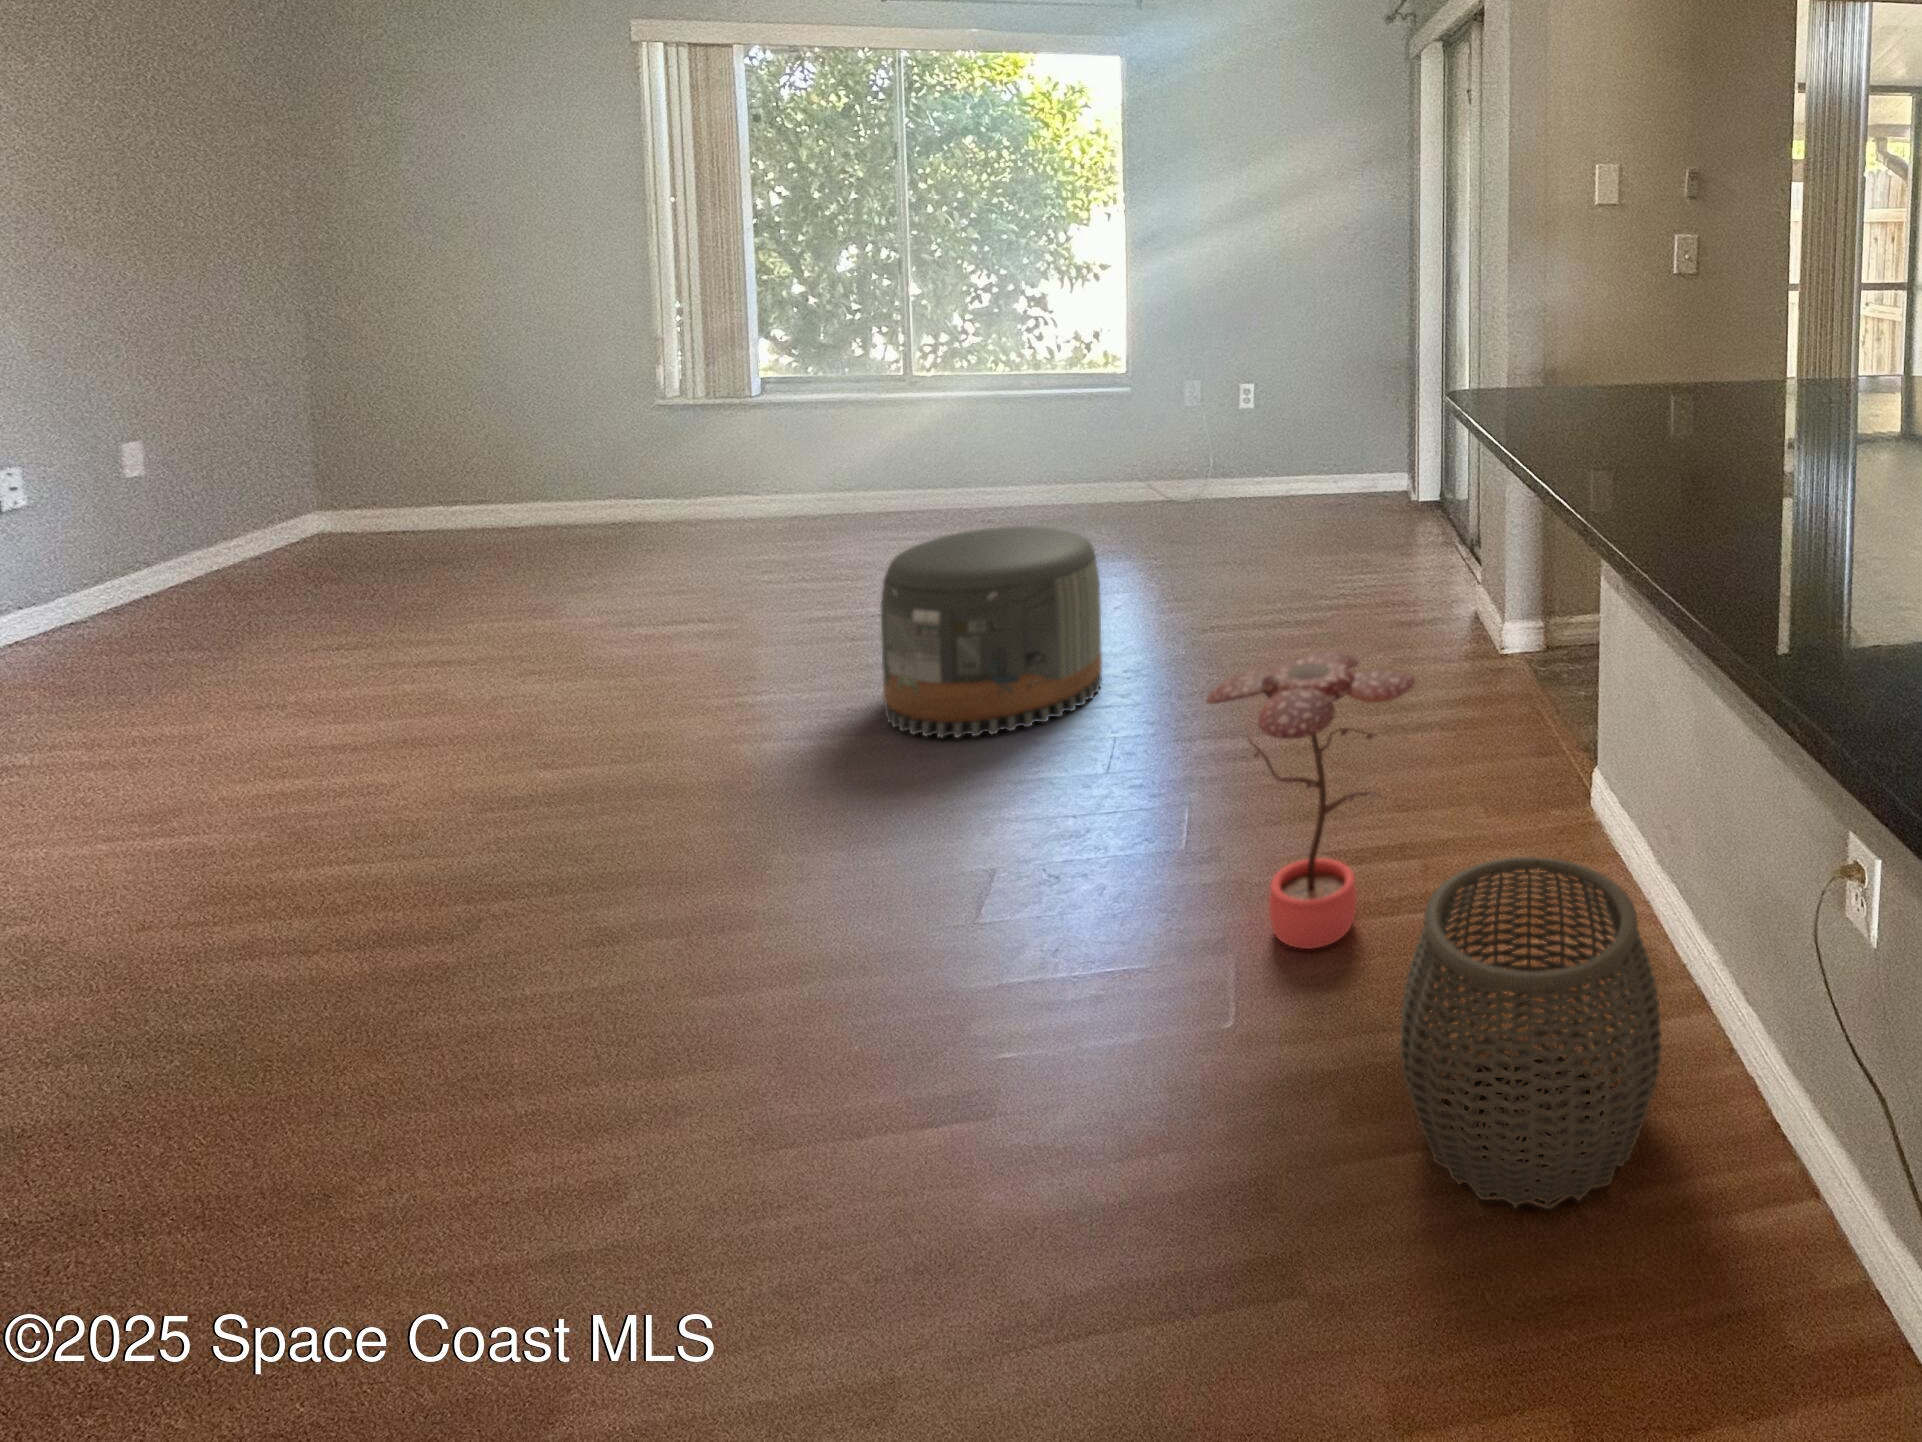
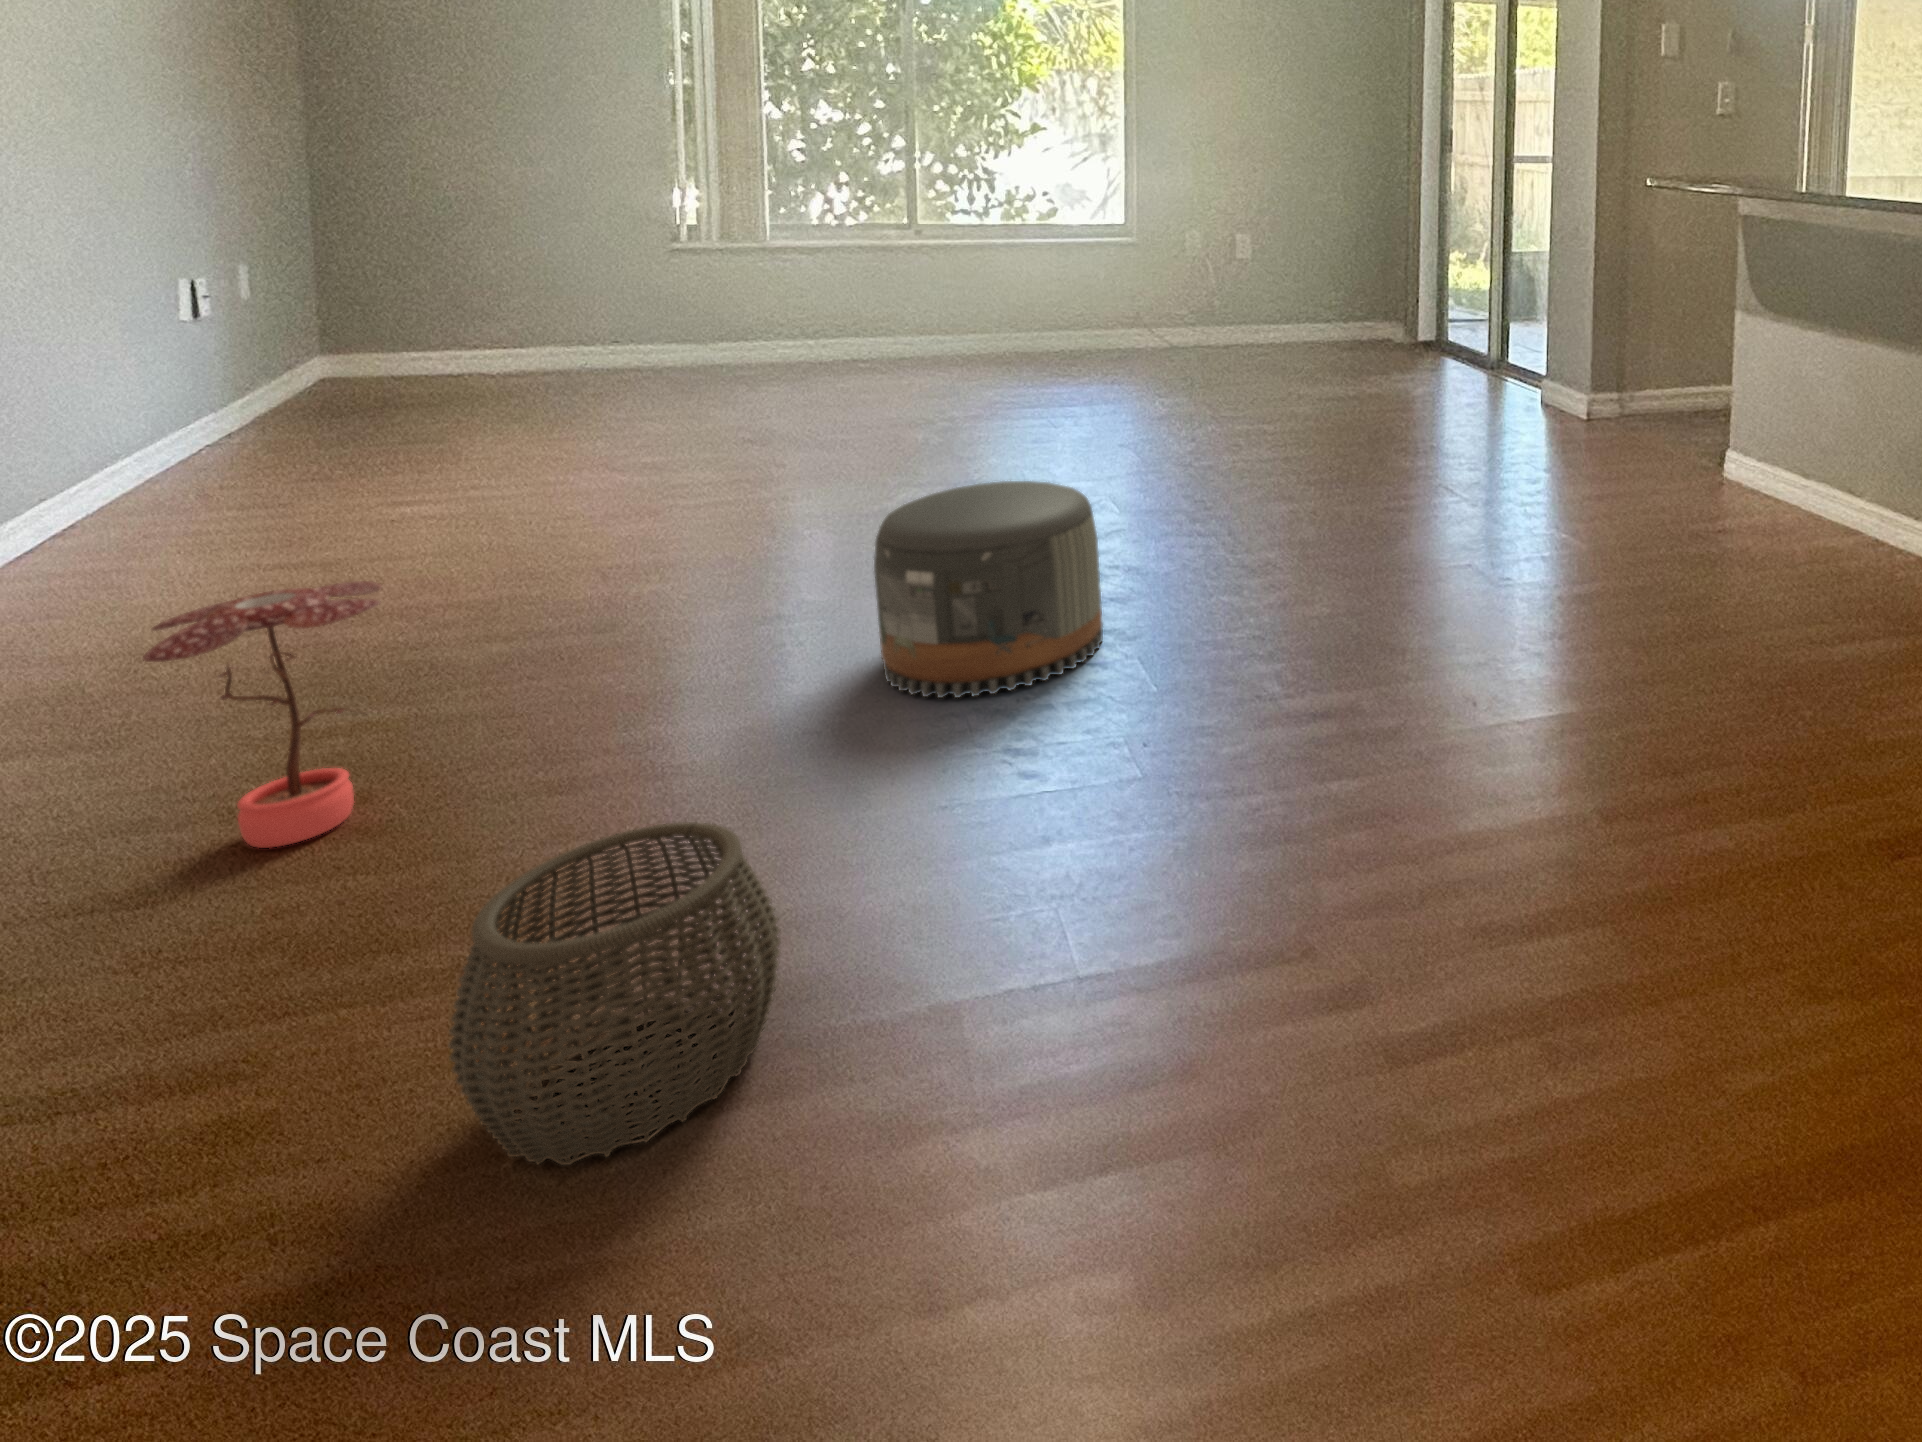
potted plant: present [1207,652,1415,949] -> present [143,581,382,848]
woven basket: present [1399,856,1662,1209] -> present [449,822,781,1165]

